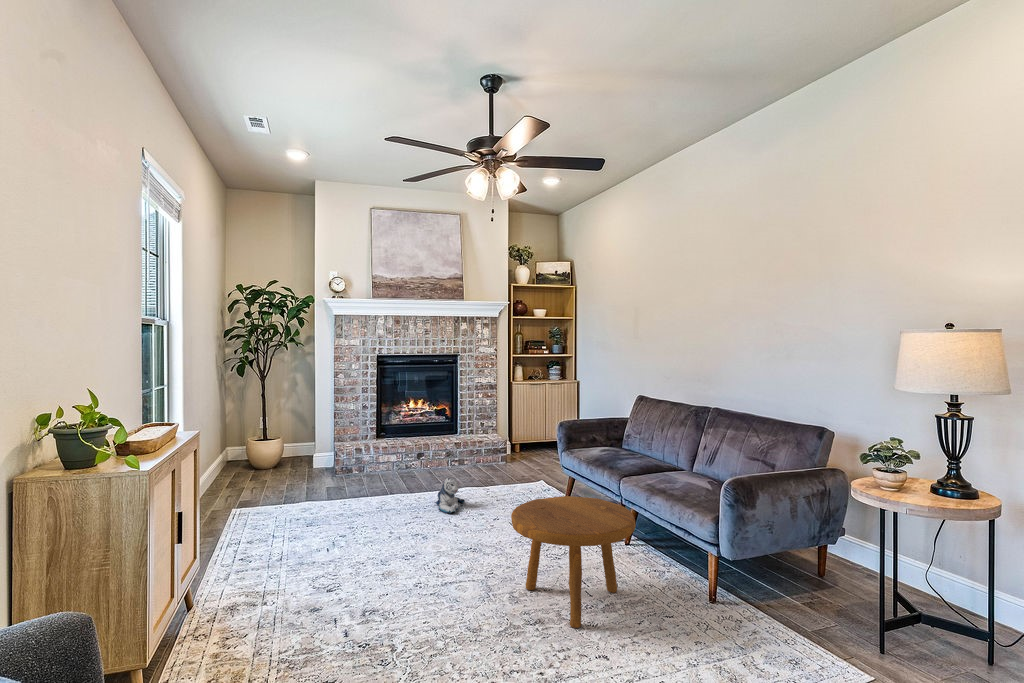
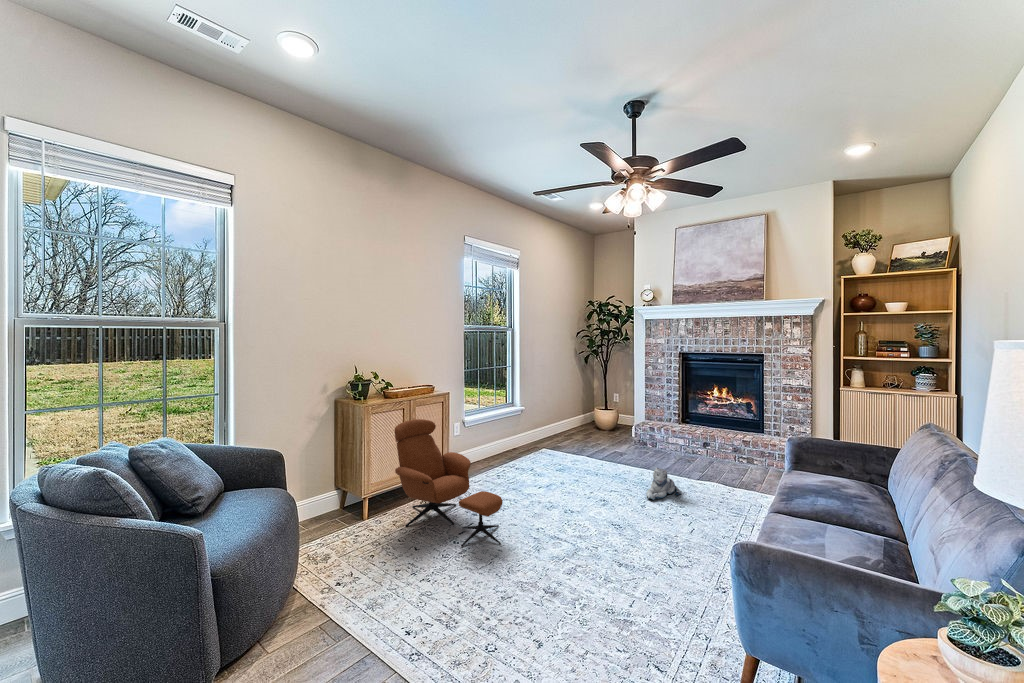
lounge chair: none [187,473,414,656] -> present [395,419,503,546]
footstool: present [511,496,636,628] -> none [524,500,649,630]

